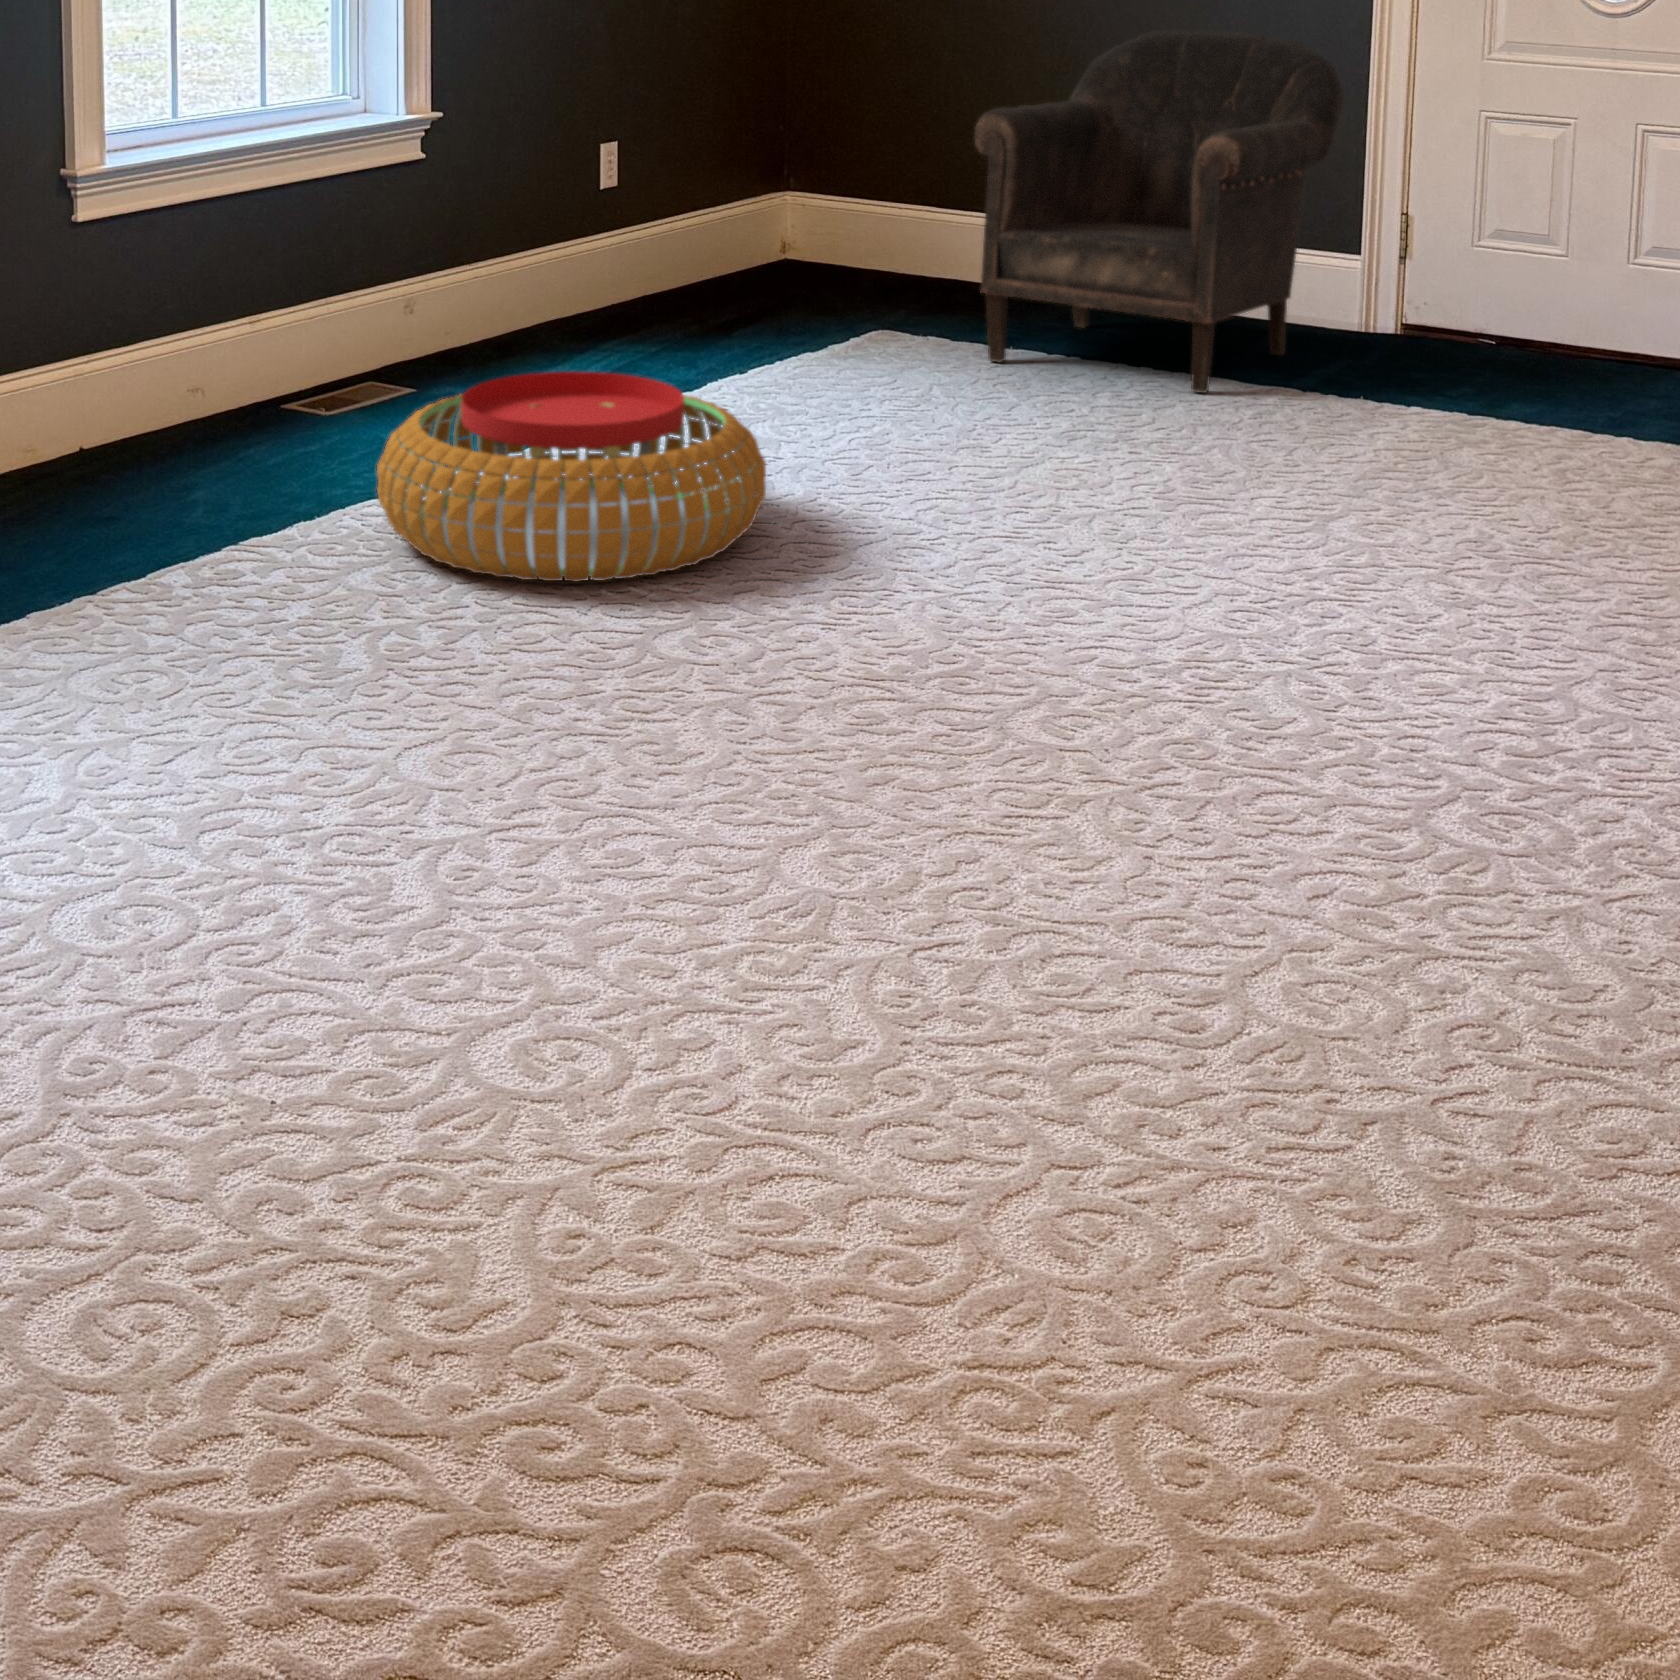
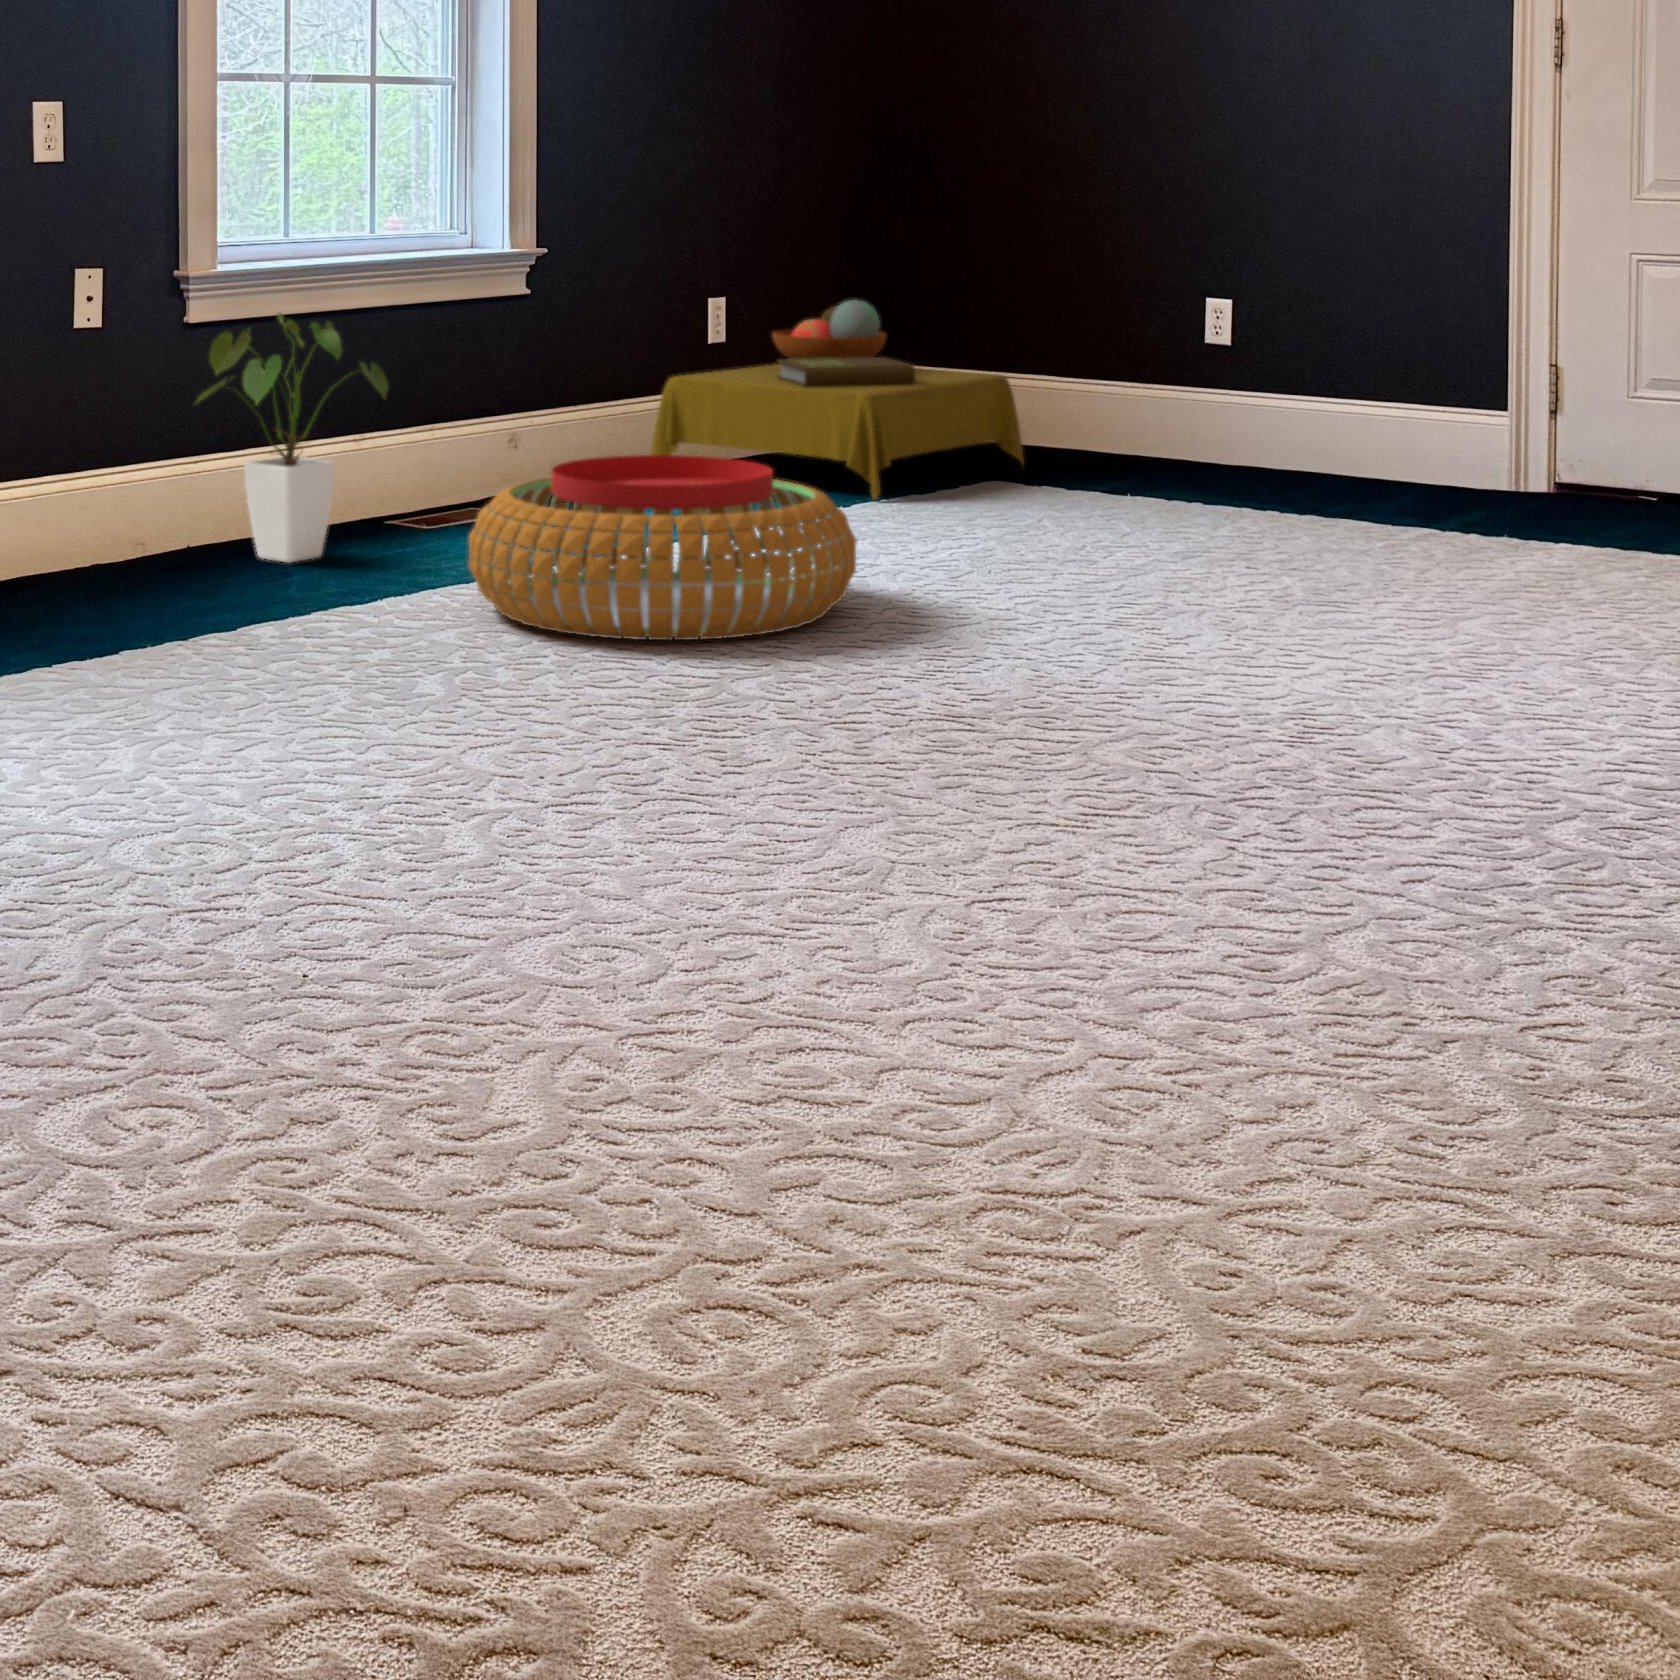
armchair: present [975,30,1345,393] -> none [1083,178,1473,525]
side table: none [539,148,909,364] -> present [651,300,1024,499]
house plant: none [78,206,285,471] -> present [197,313,388,563]

